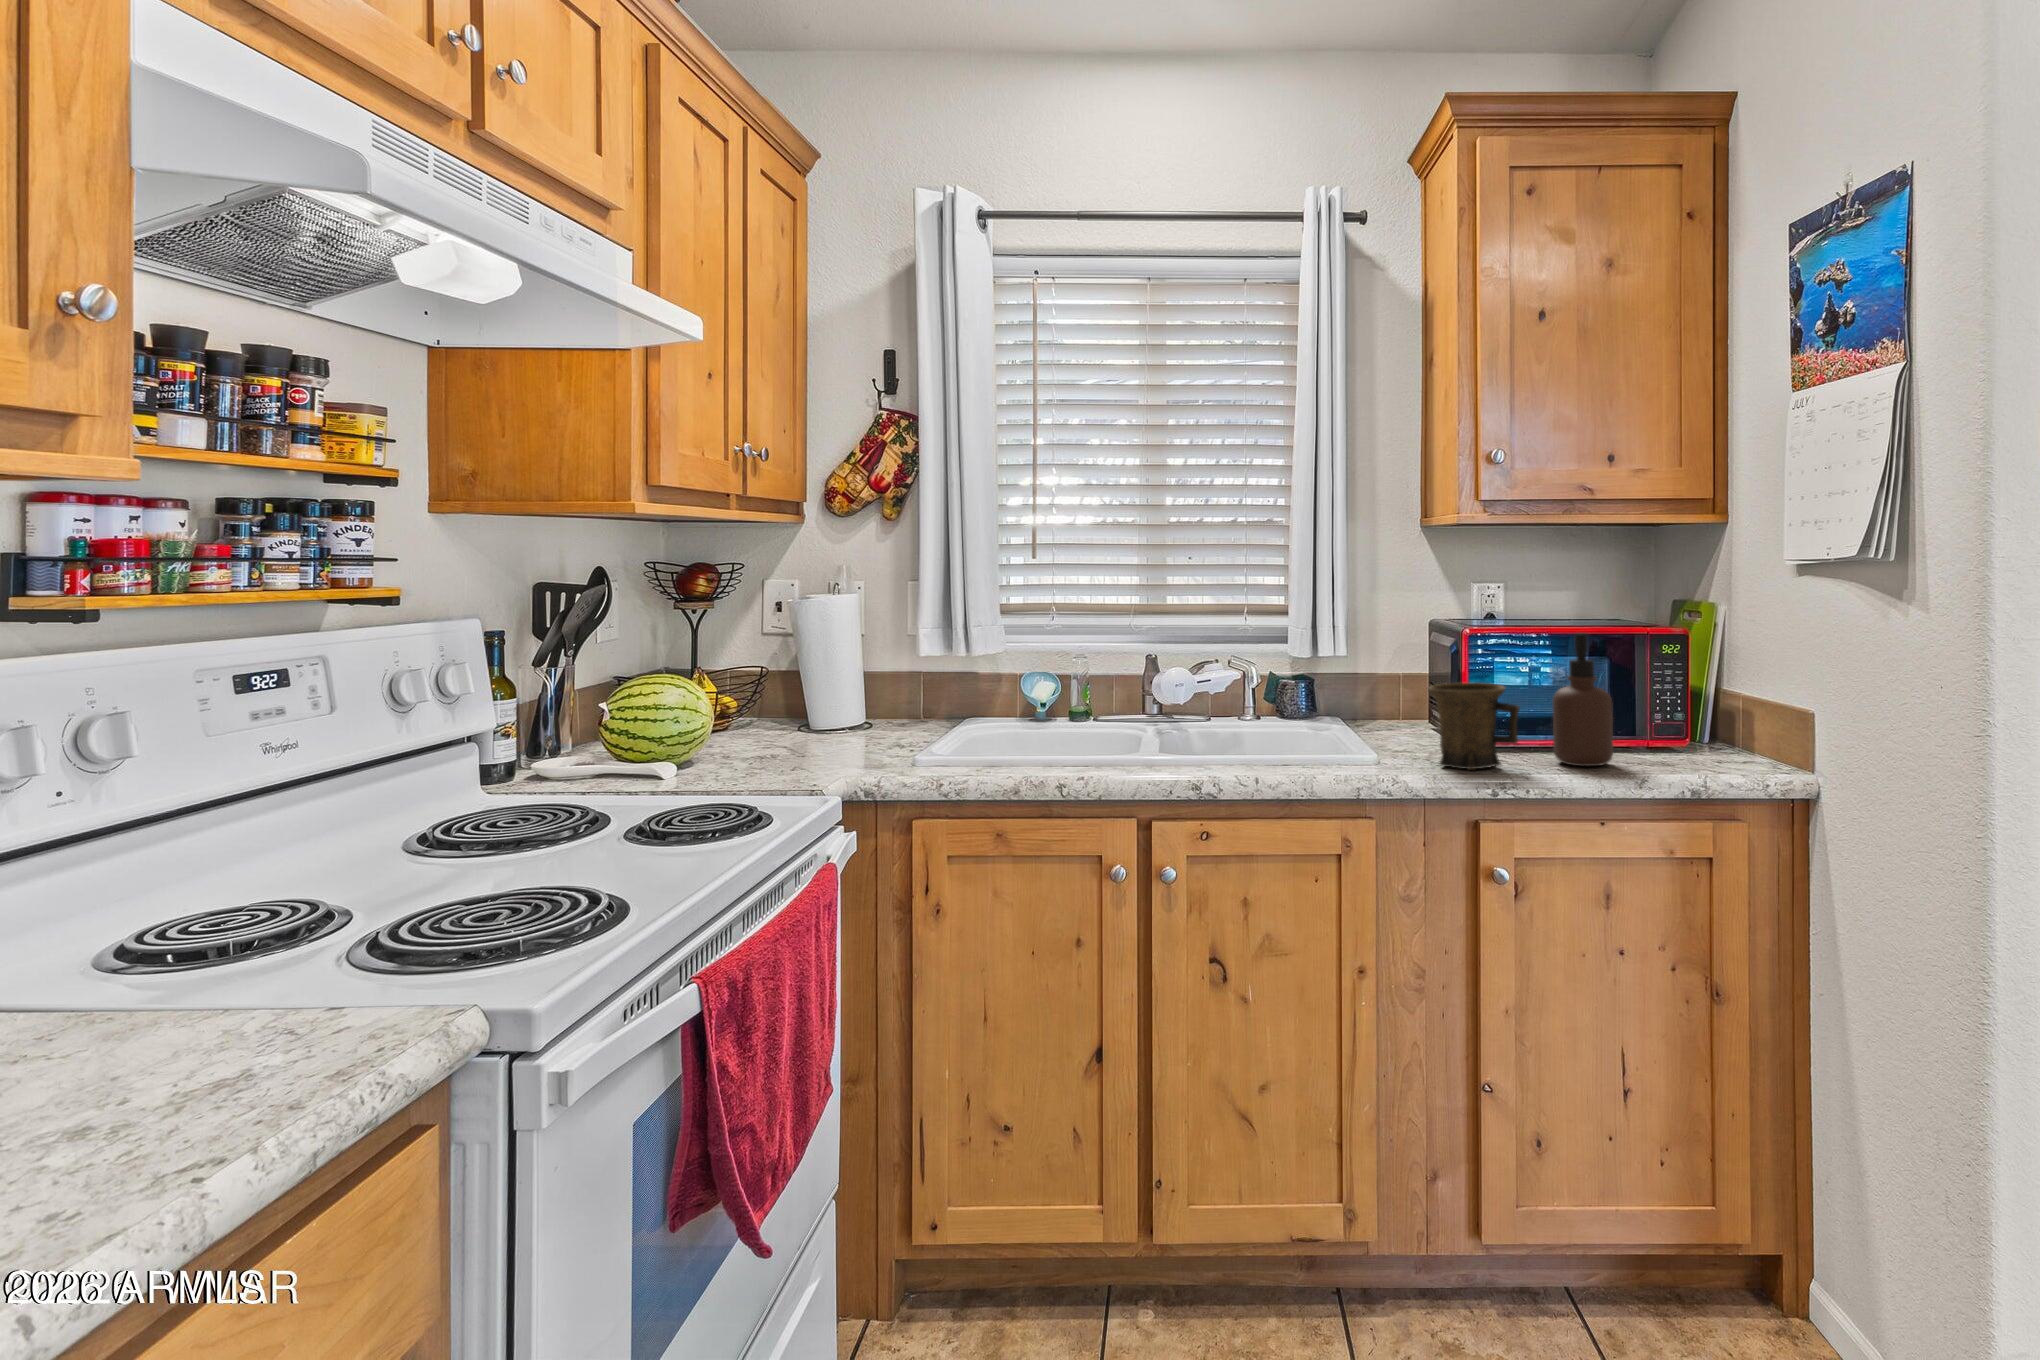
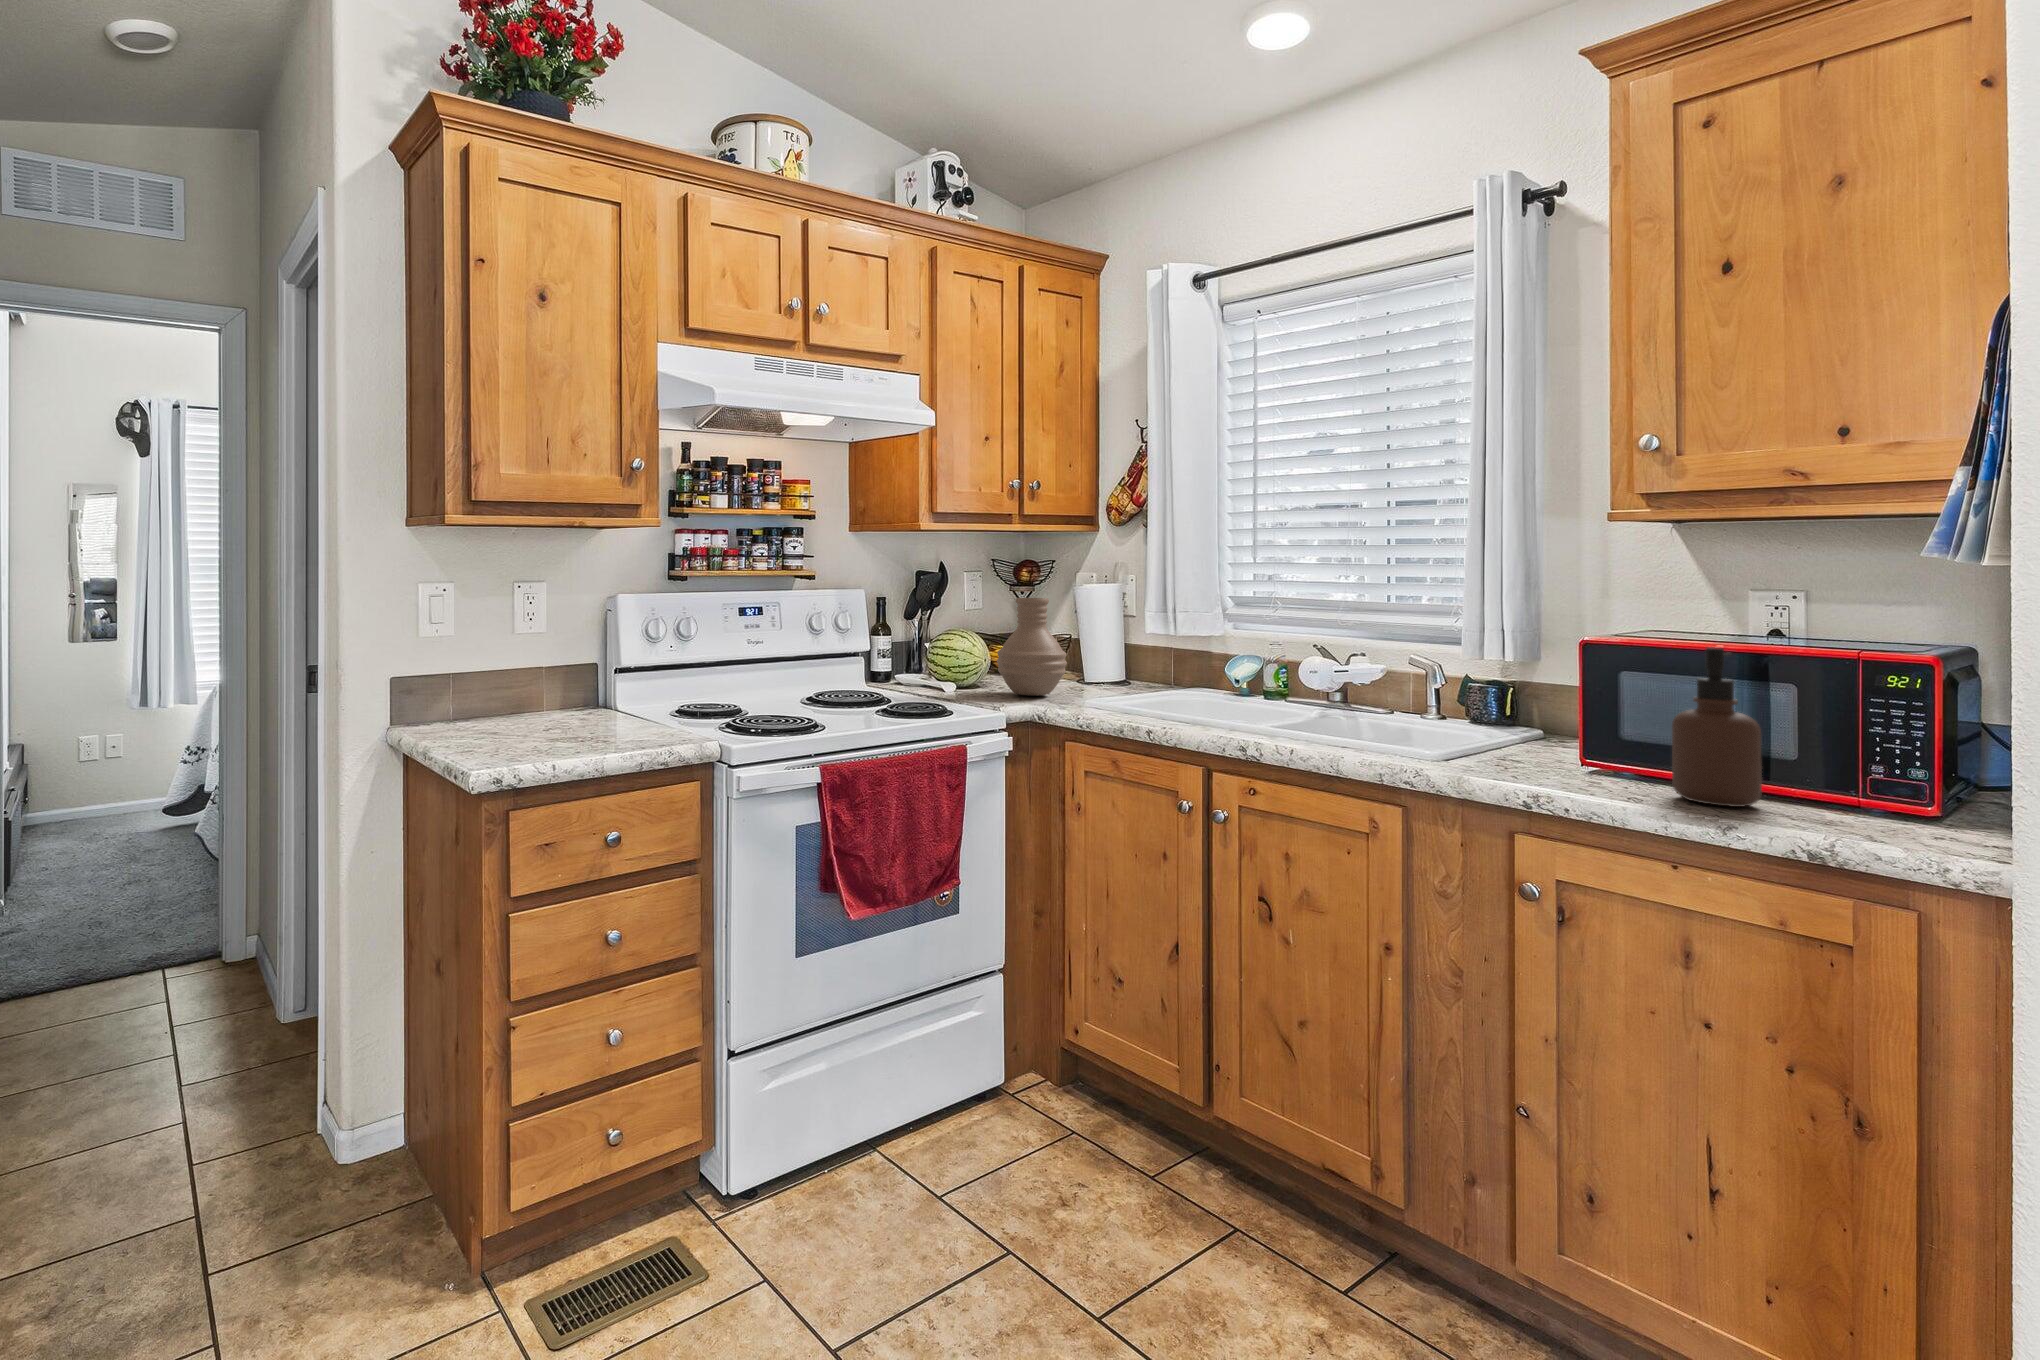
vase: none [747,617,857,764] -> present [997,598,1067,696]
mug: present [1428,683,1519,770] -> none [1499,691,1599,783]

